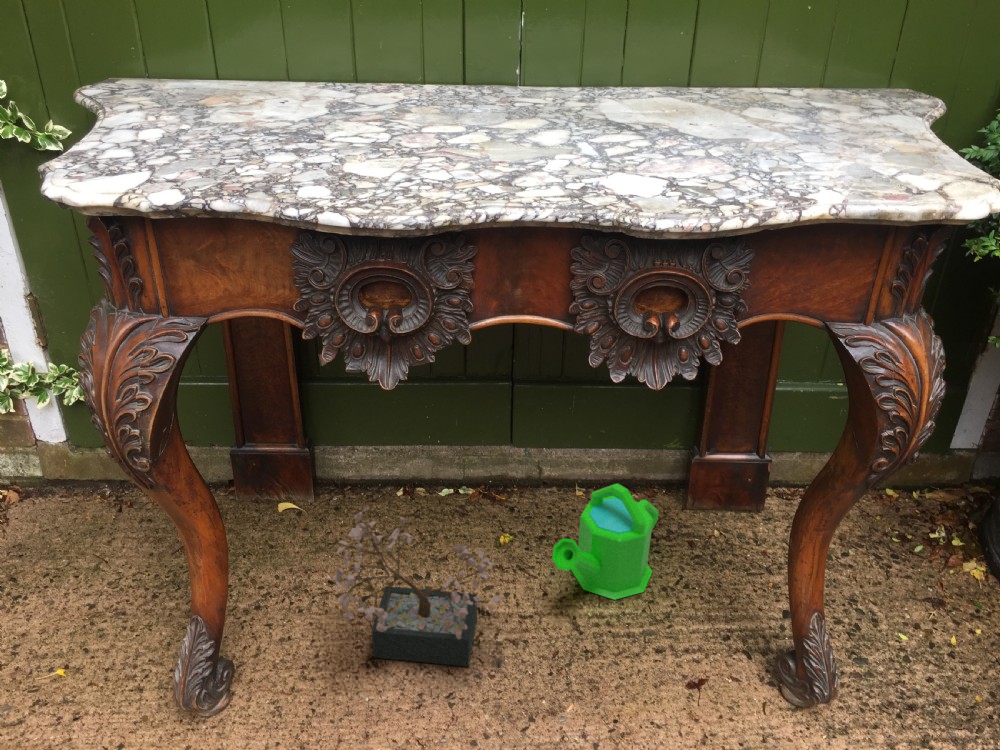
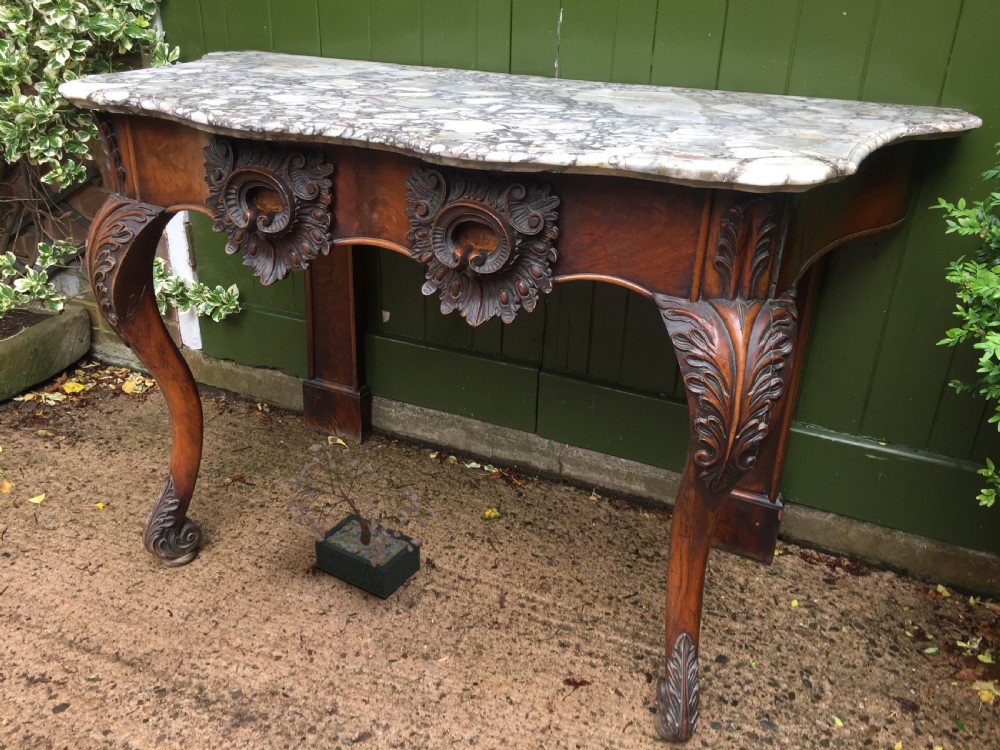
watering can: present [552,484,659,600] -> none [494,475,636,594]

